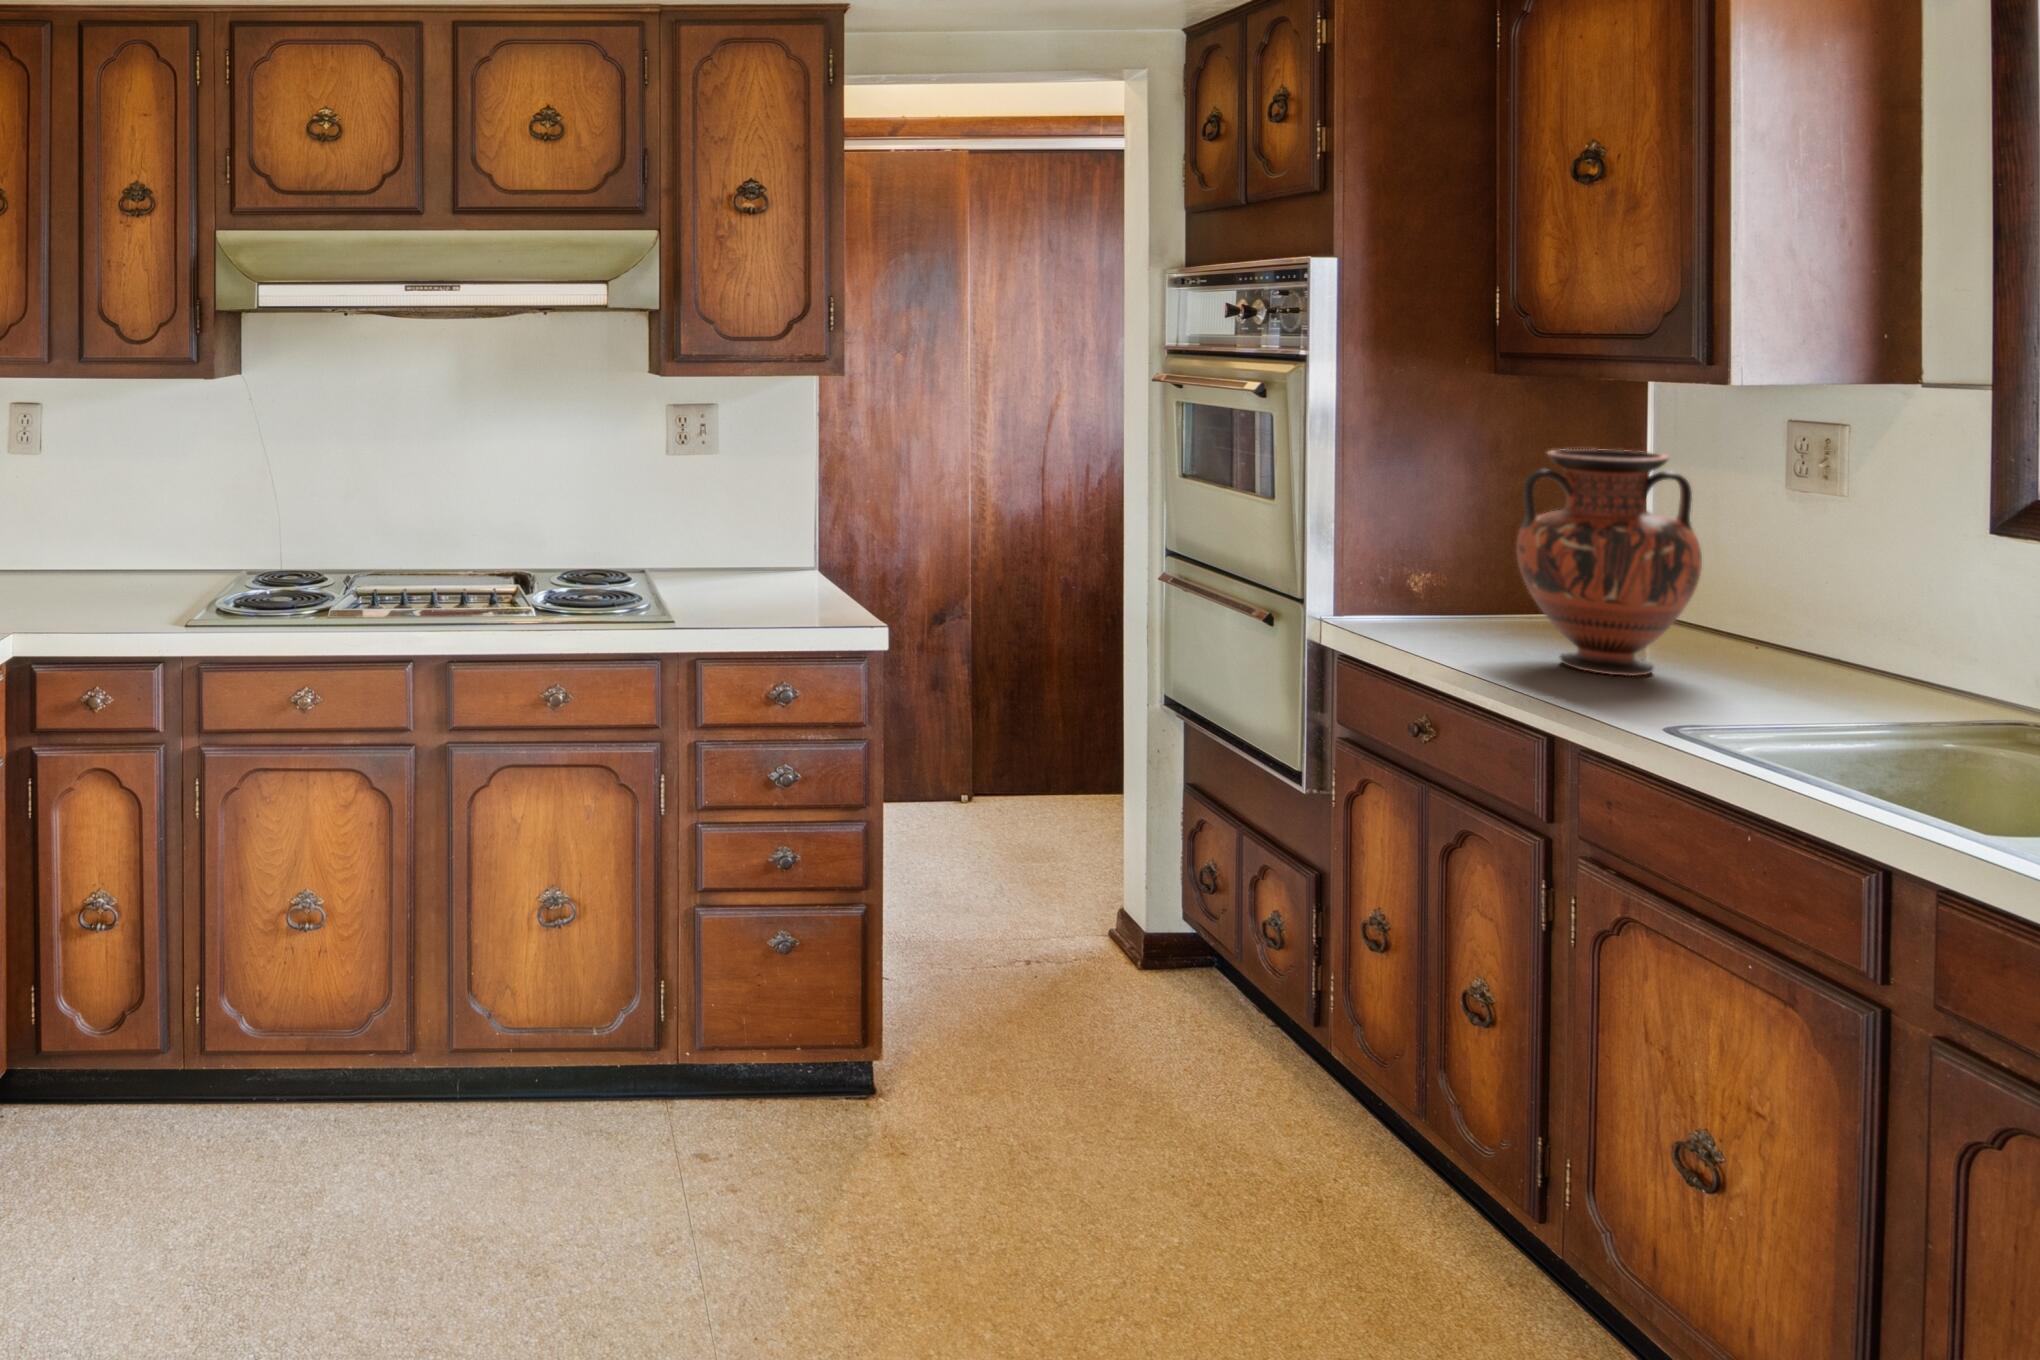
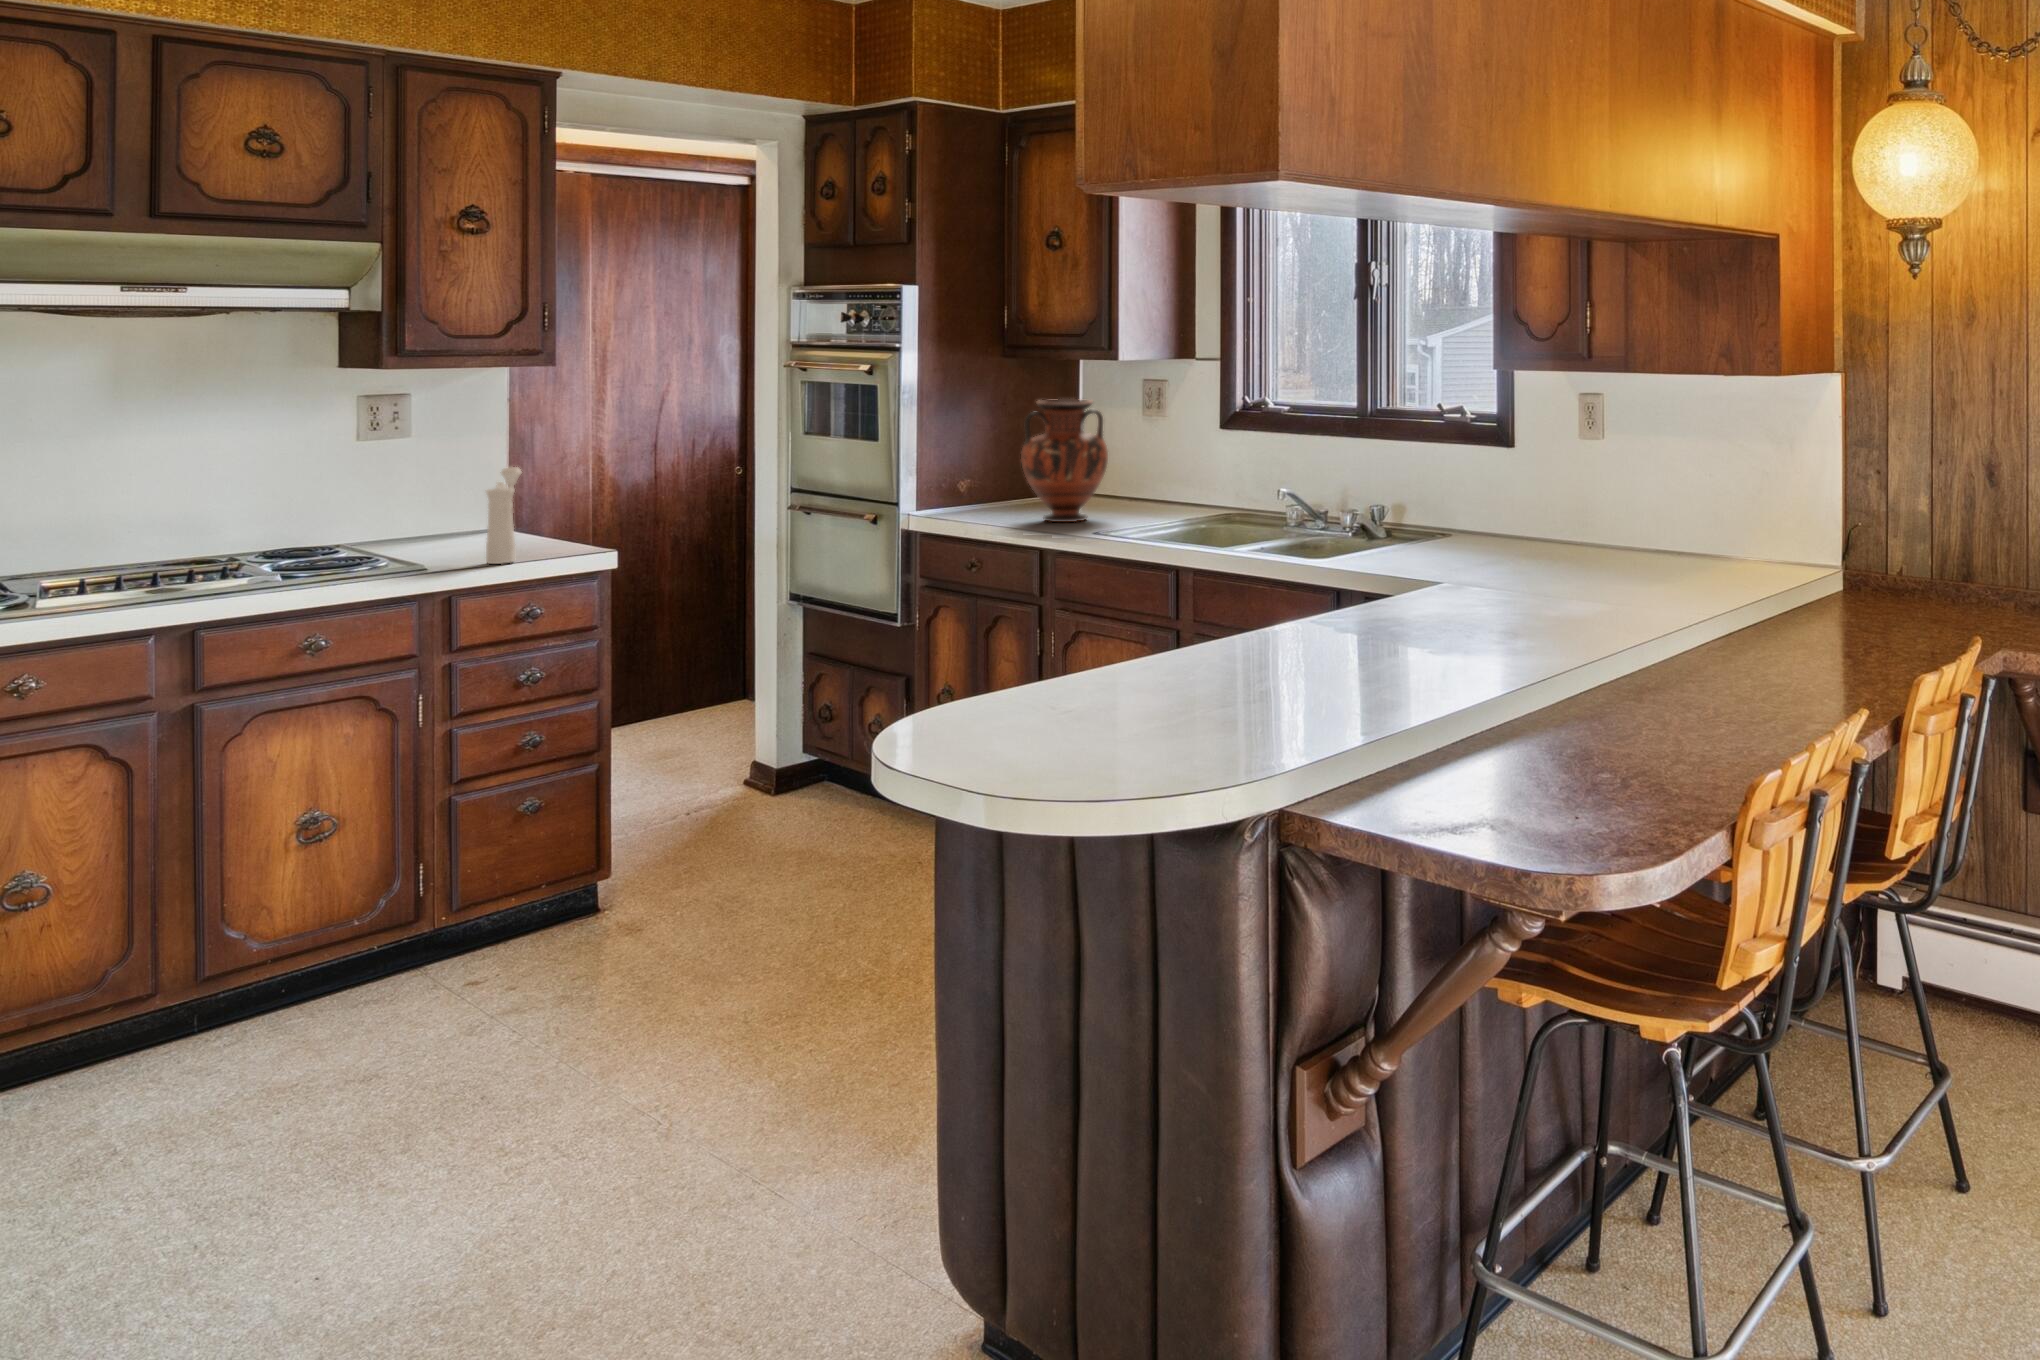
pepper mill: none [749,502,798,624] -> present [486,467,521,564]

